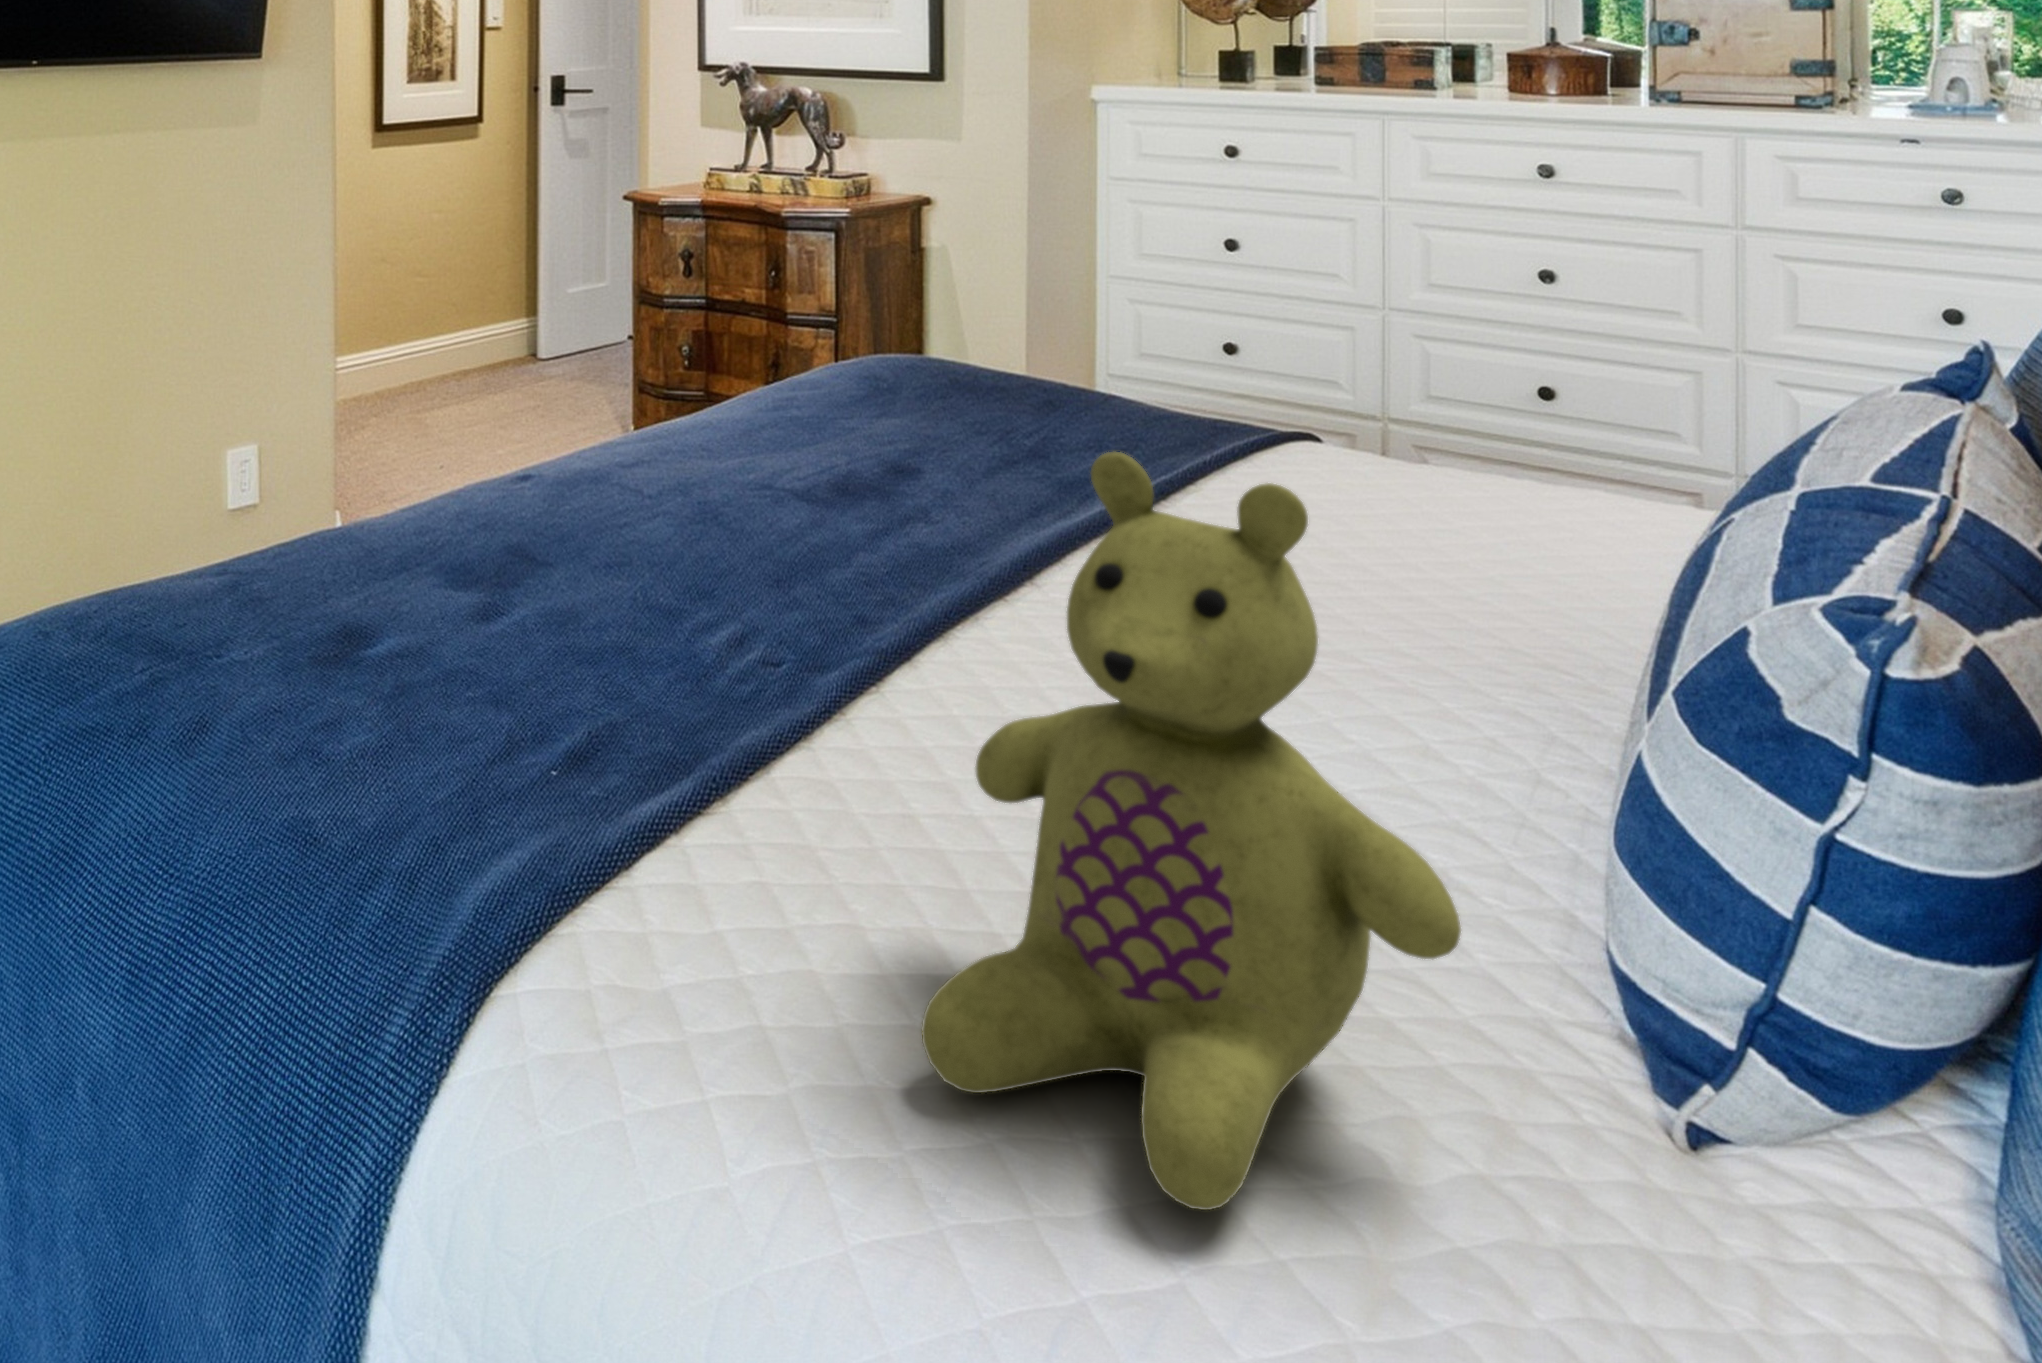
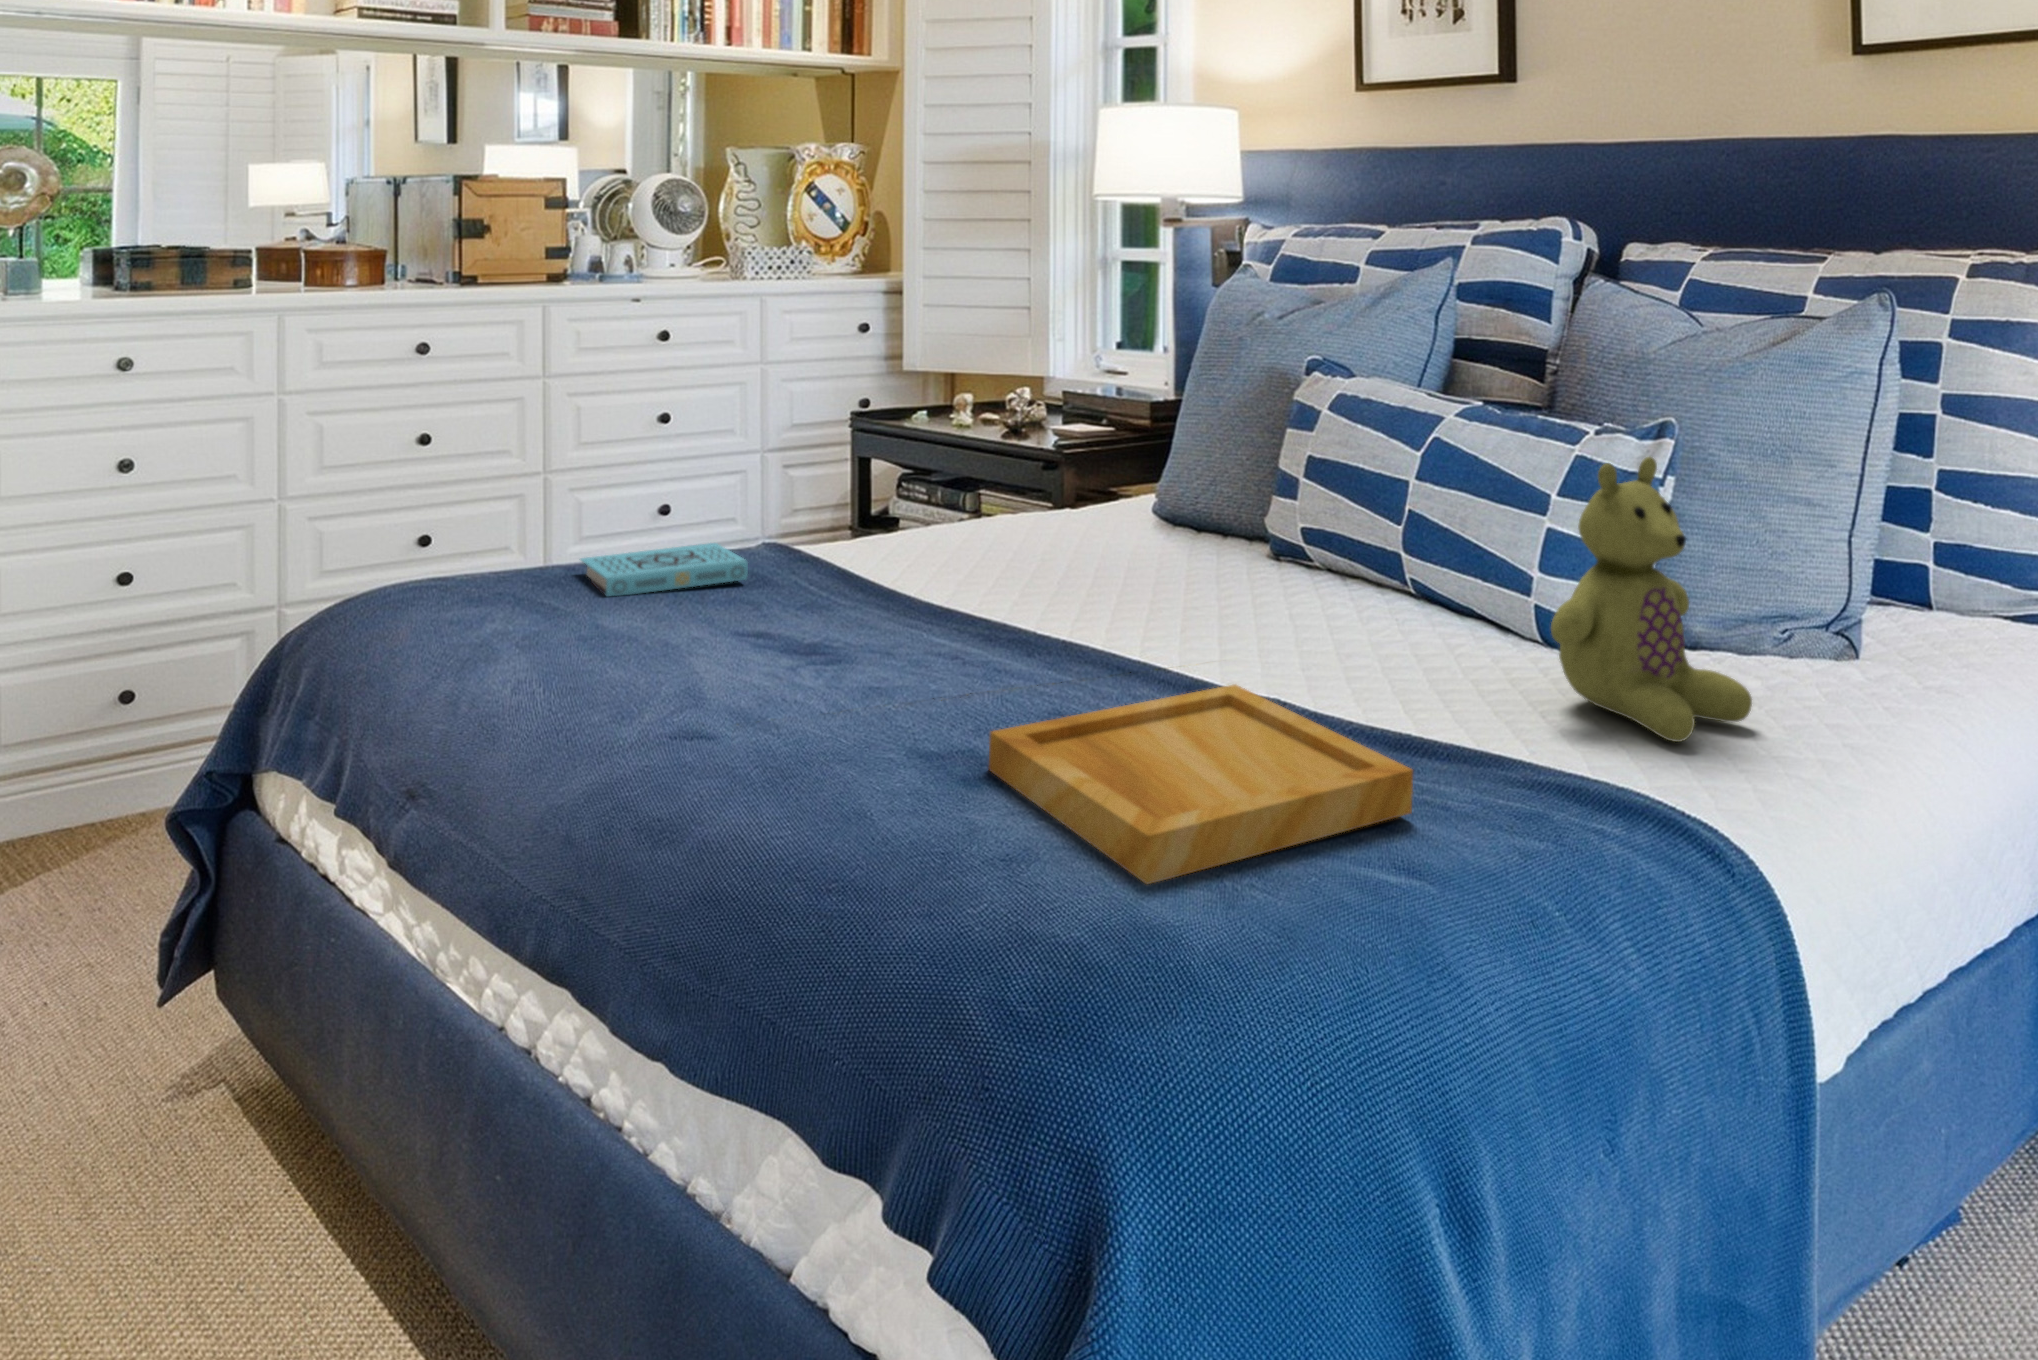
book: none [852,358,1048,420] -> present [581,543,748,597]
tray: none [192,525,731,773] -> present [989,685,1413,884]

